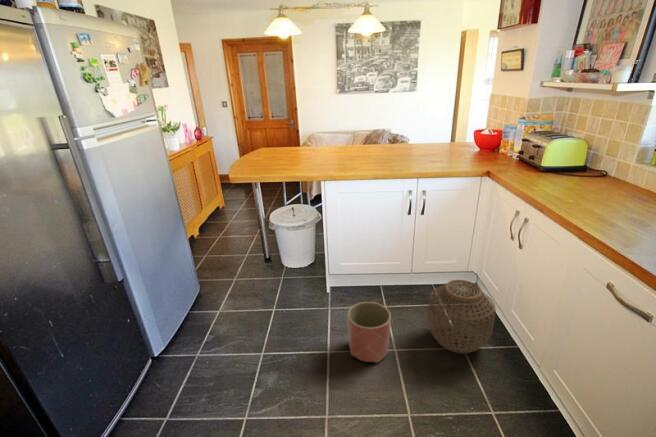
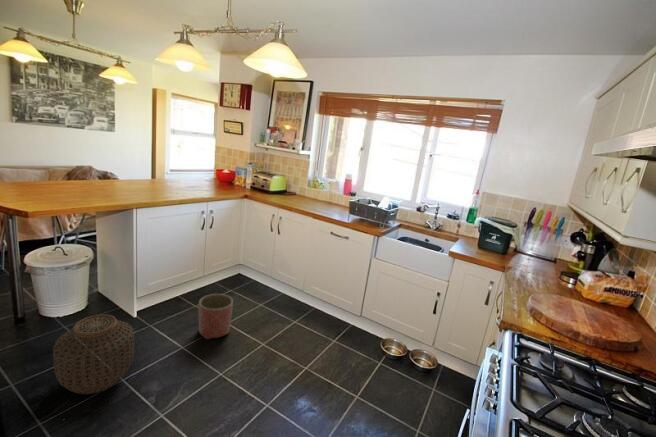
woven basket: present [427,280,496,353] -> present [53,315,134,394]

